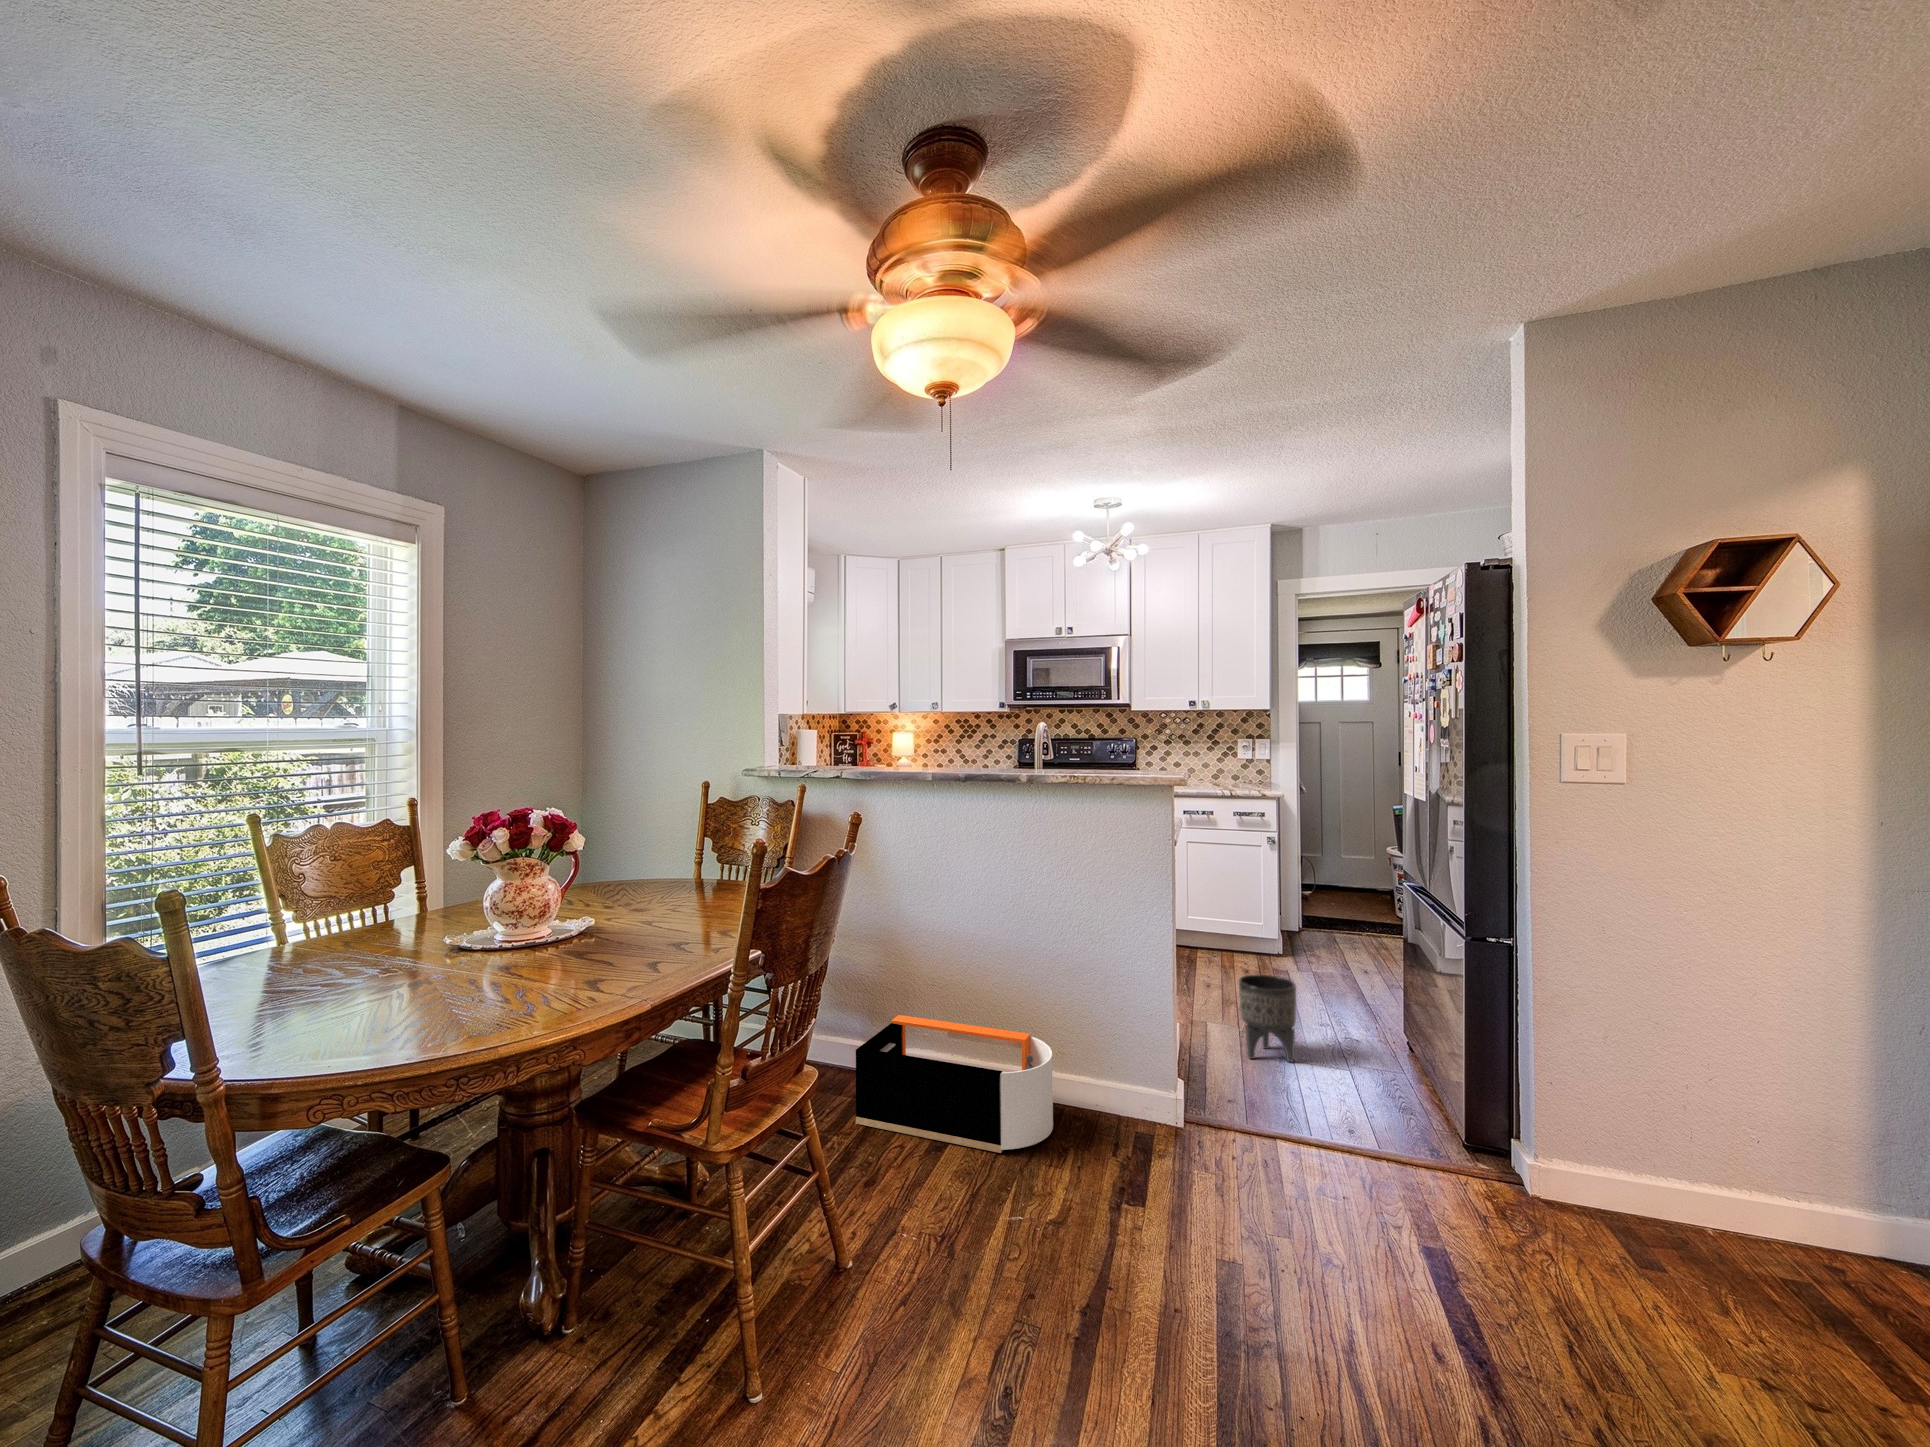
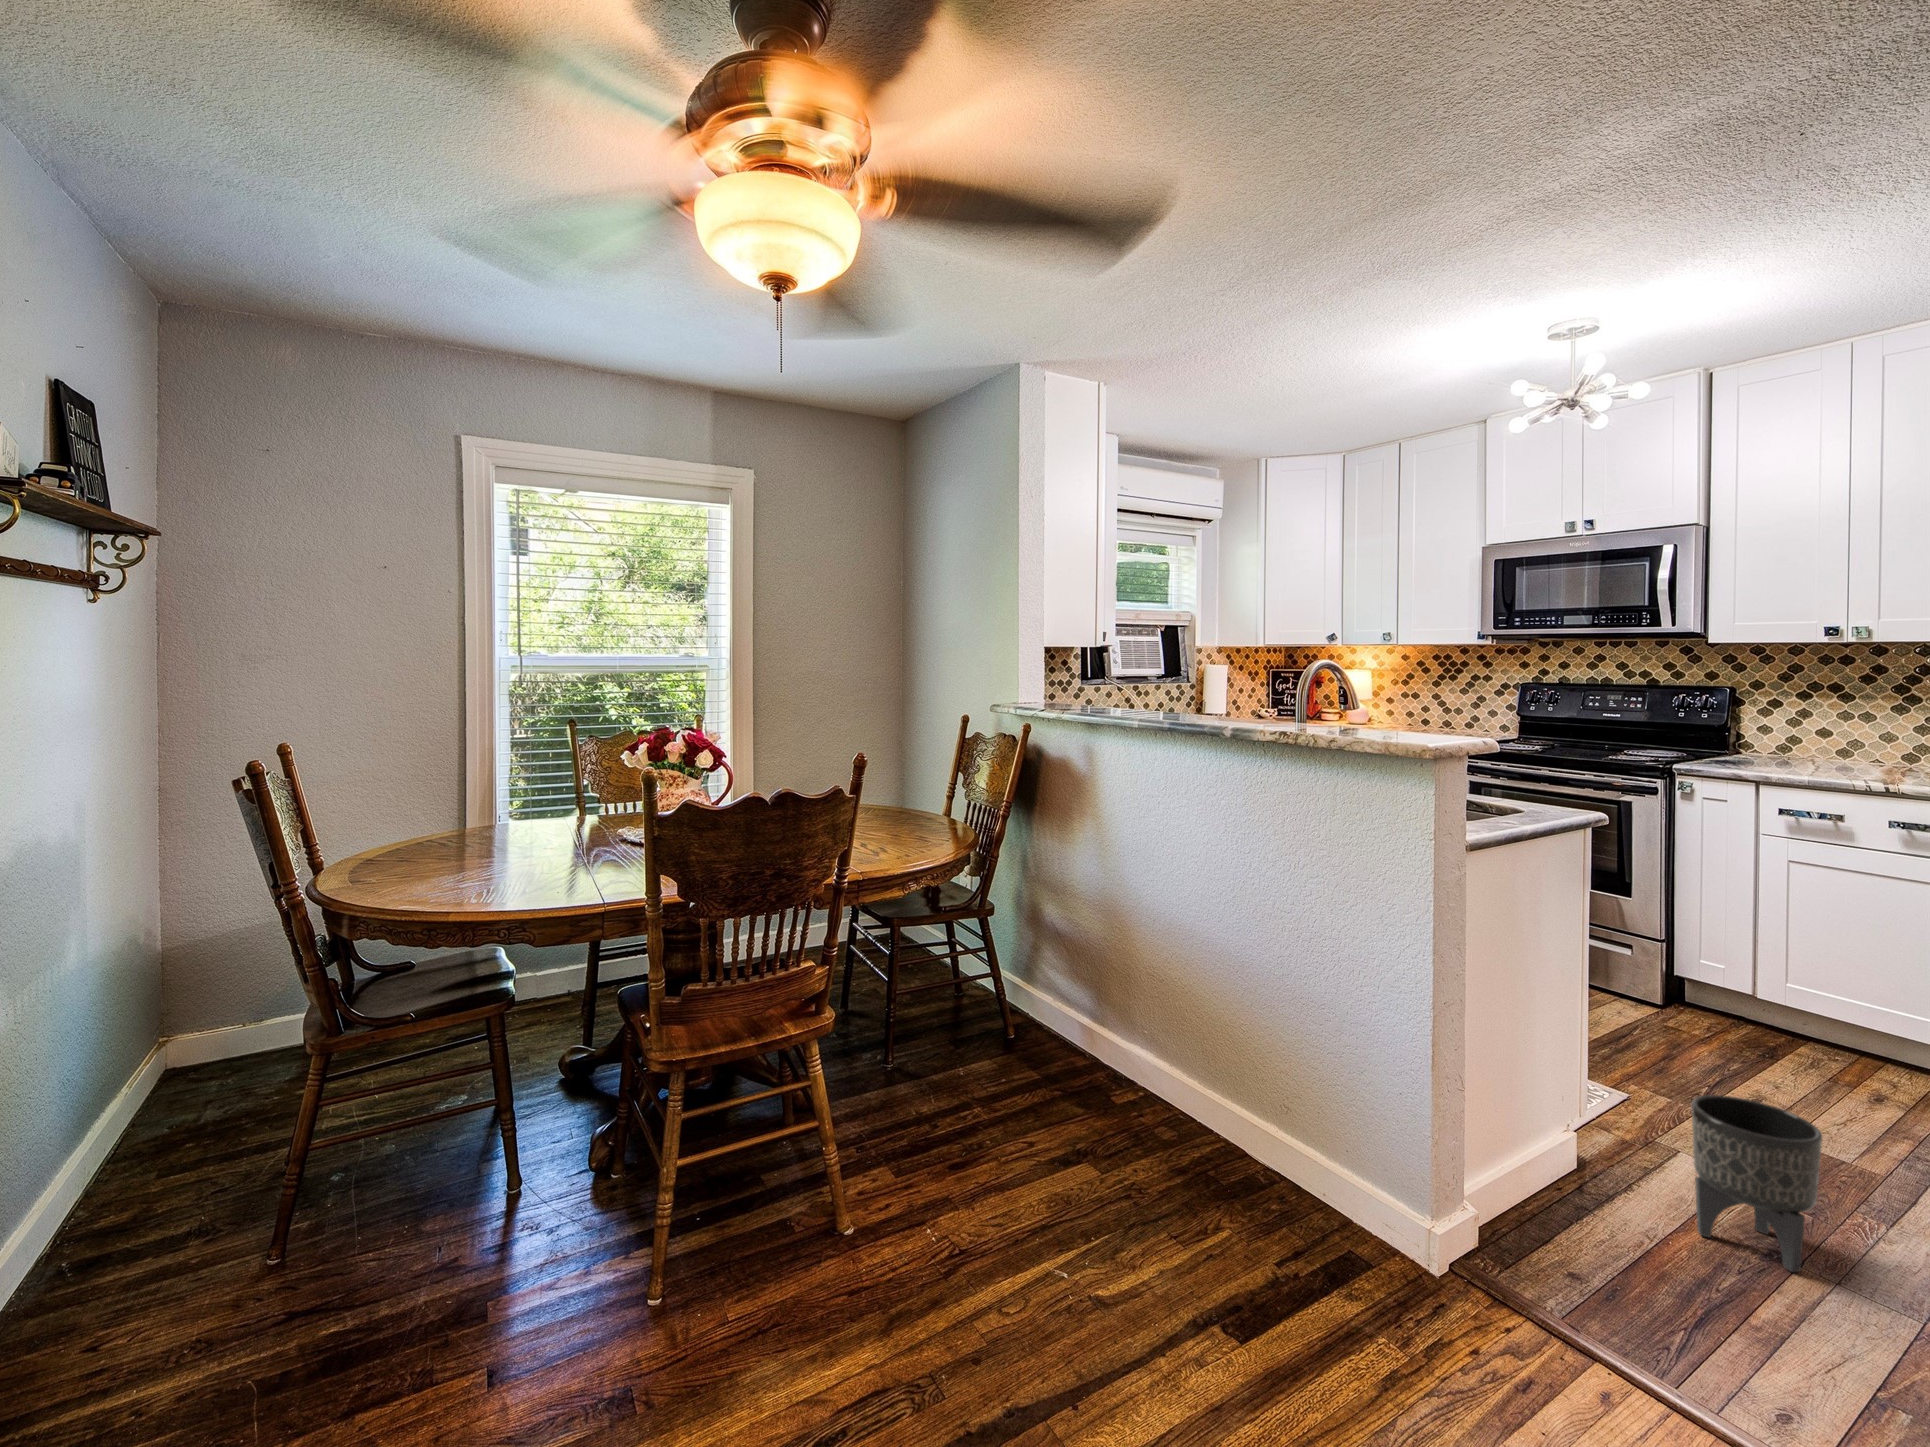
storage bin: present [856,1015,1053,1153] -> none [1013,1003,1240,1206]

